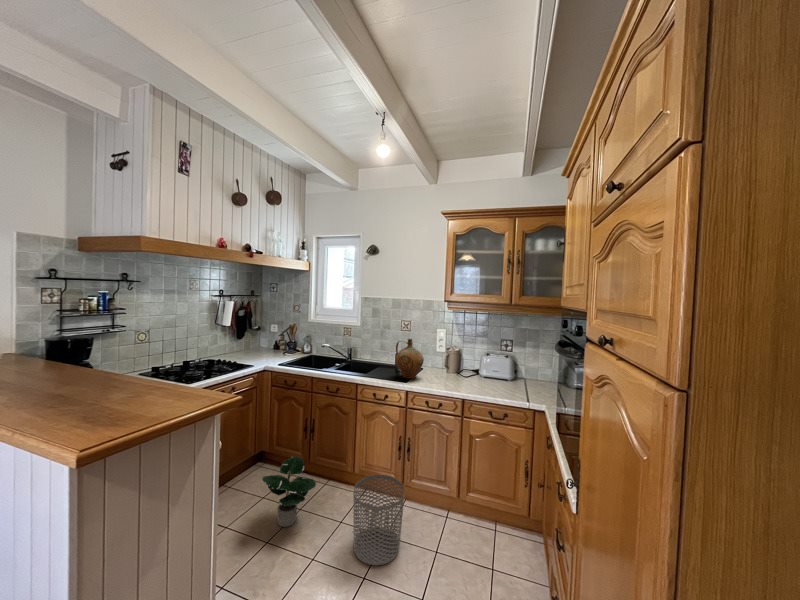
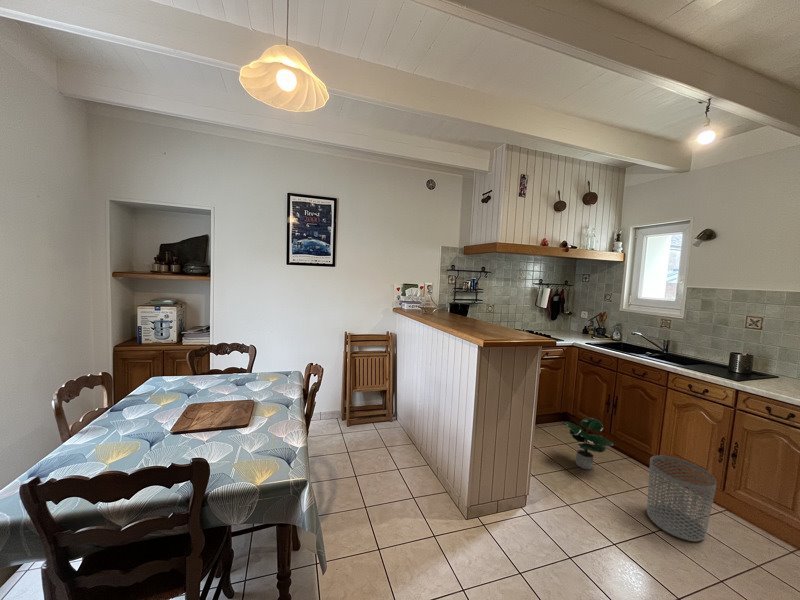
ceramic jug: present [396,339,424,379] -> none [727,334,776,381]

